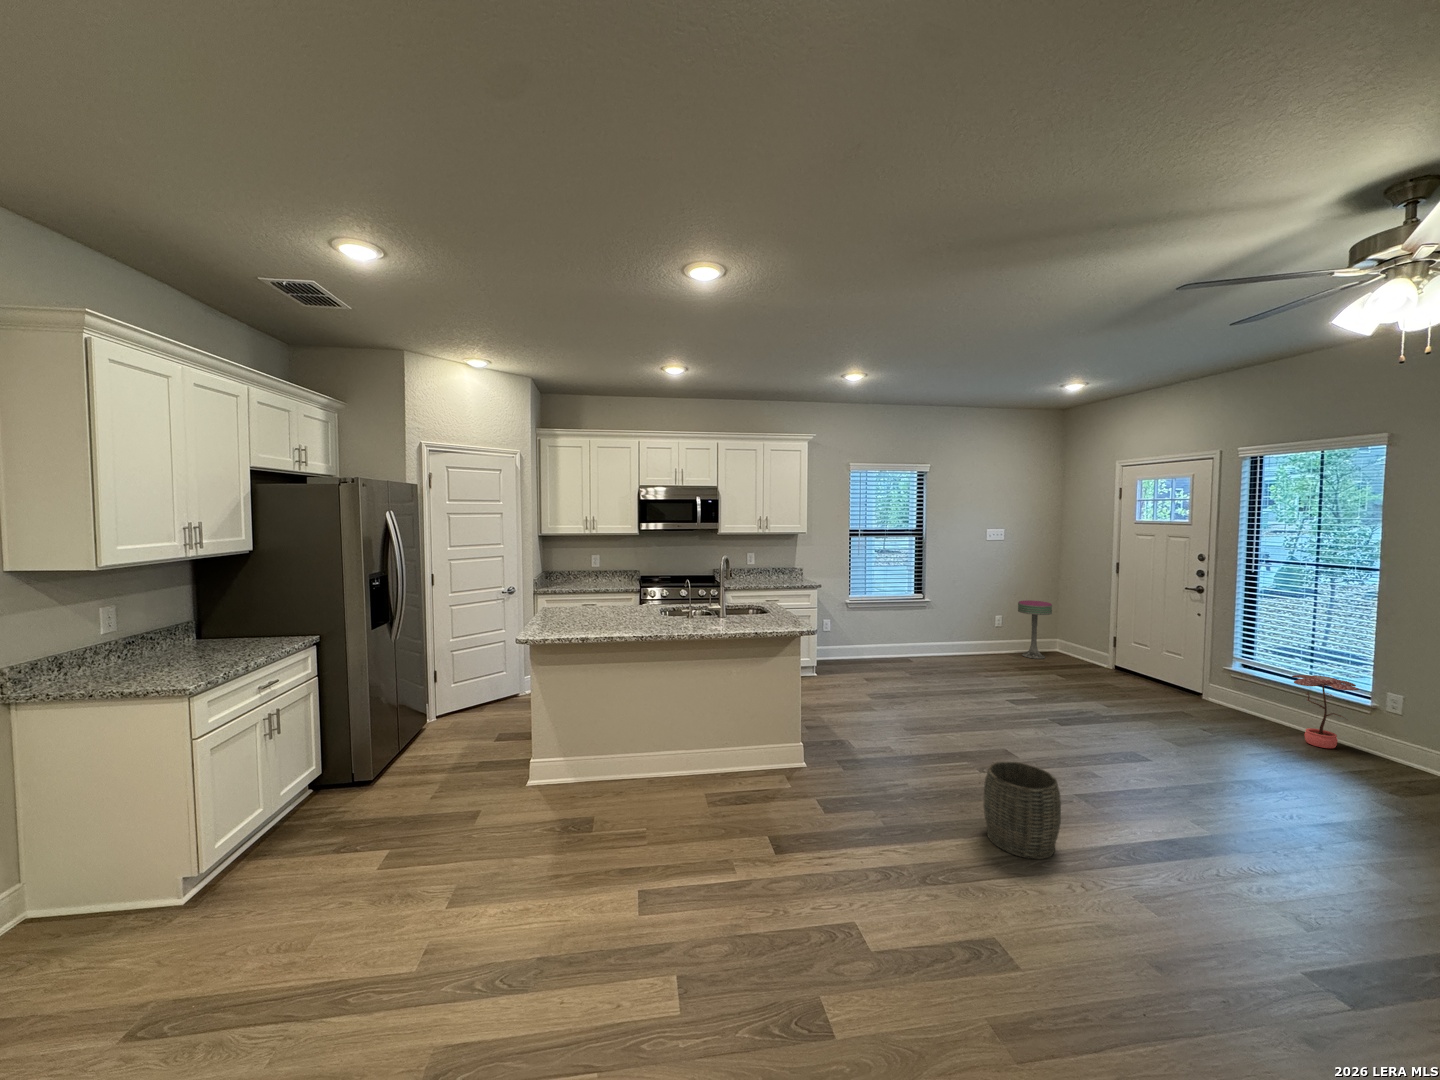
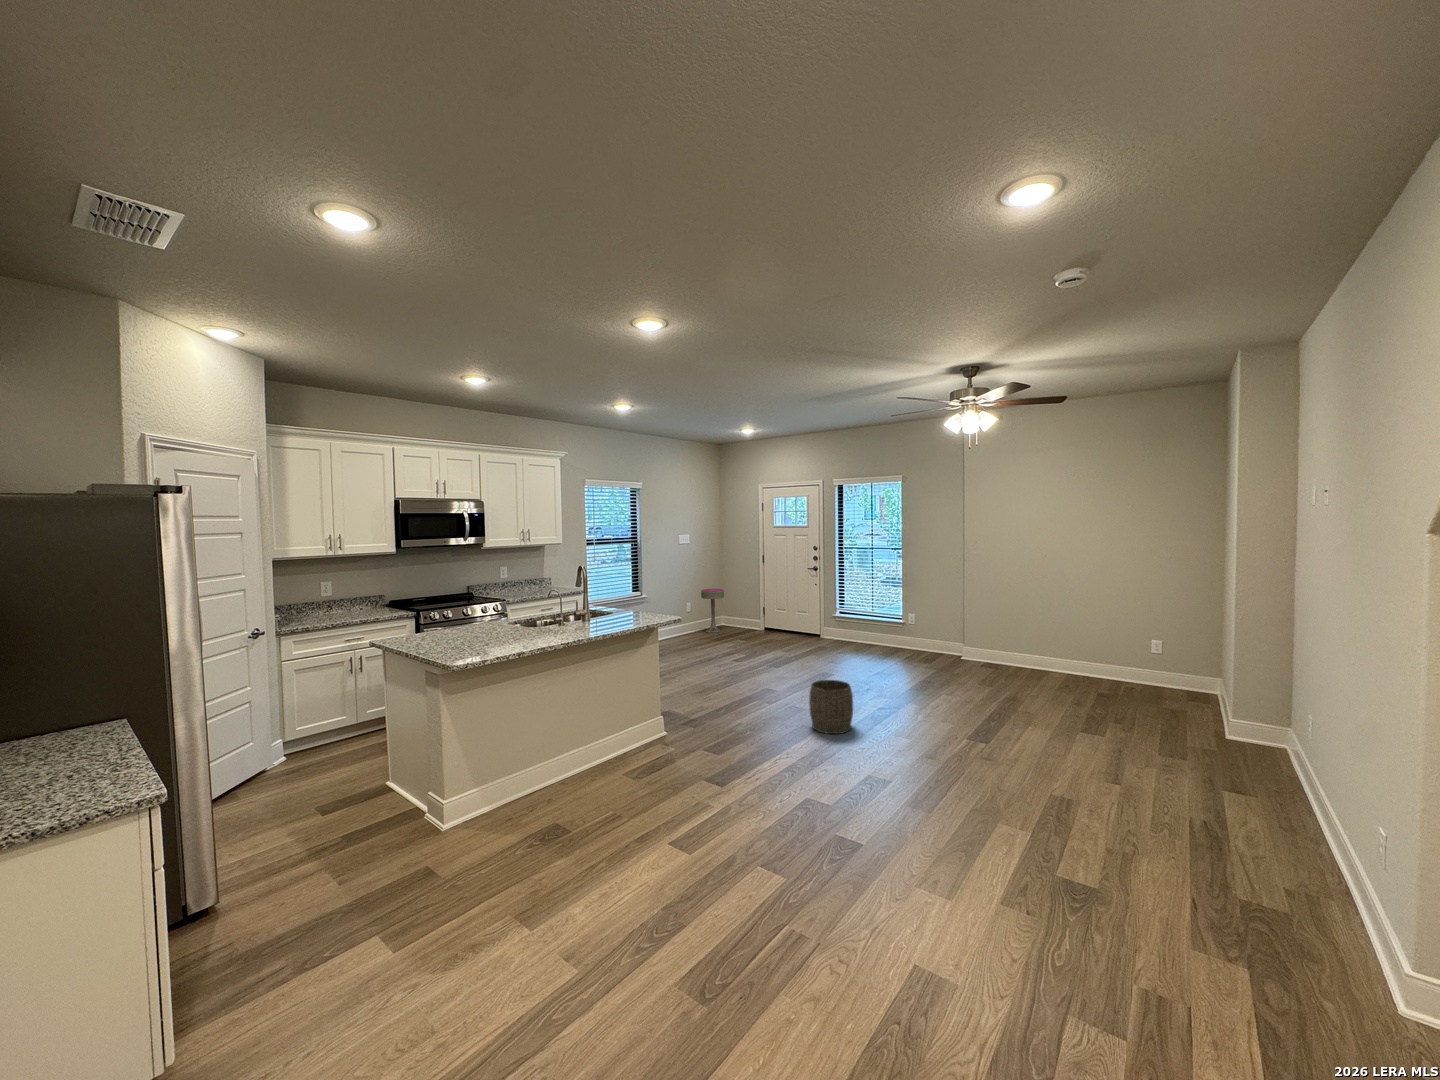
potted plant: present [1292,675,1359,748] -> none [870,609,899,649]

